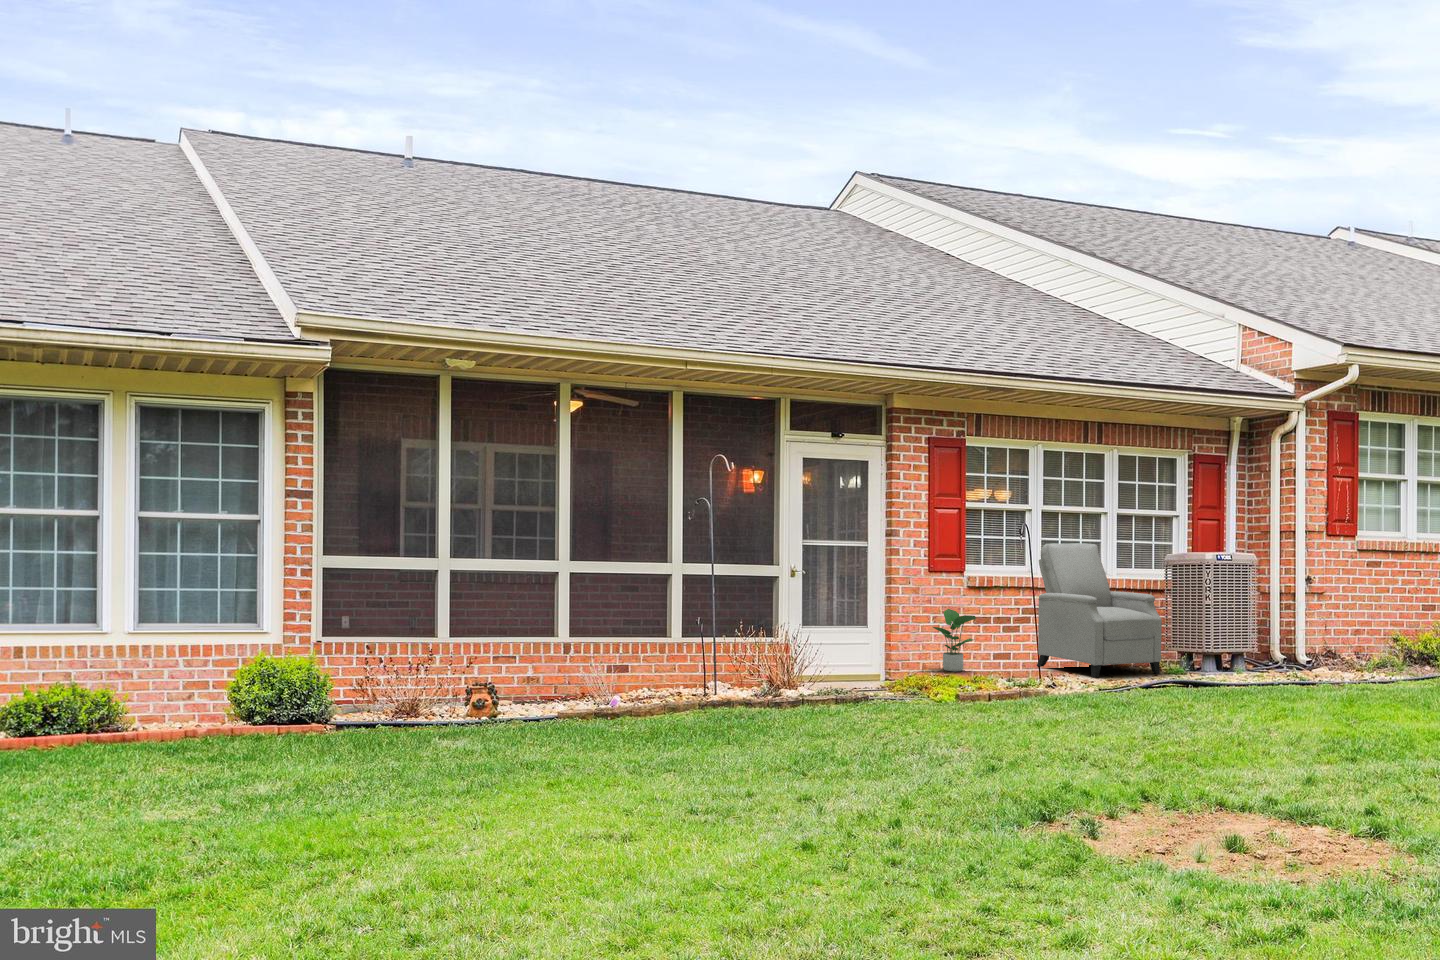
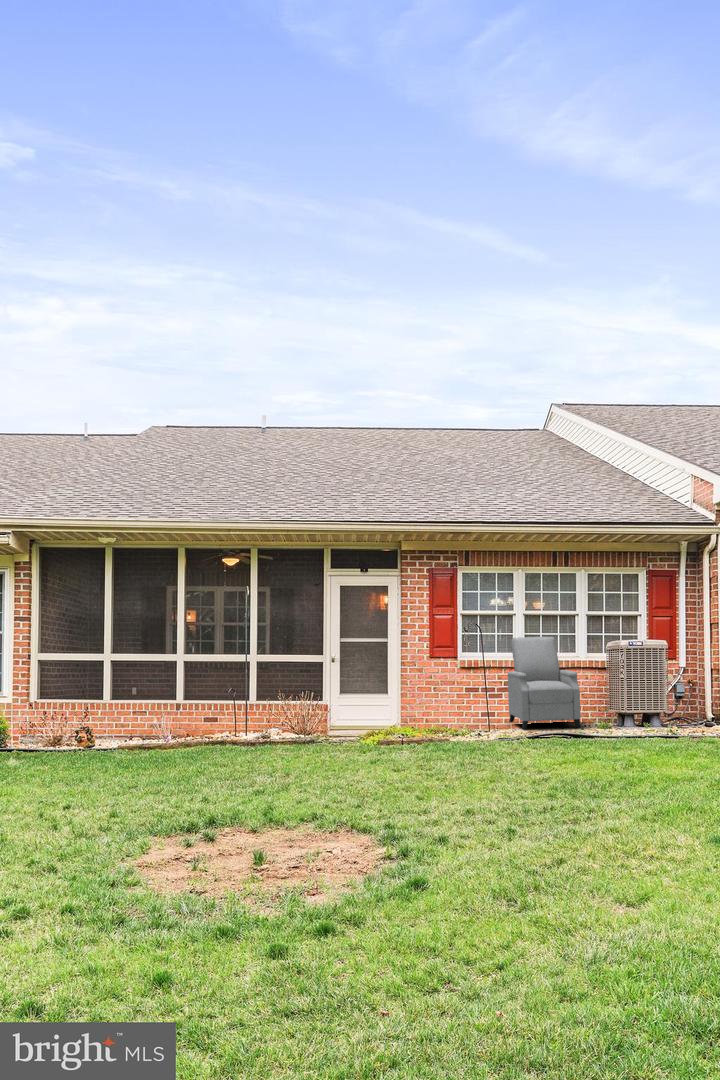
potted plant: present [933,609,976,671] -> none [424,682,455,724]

